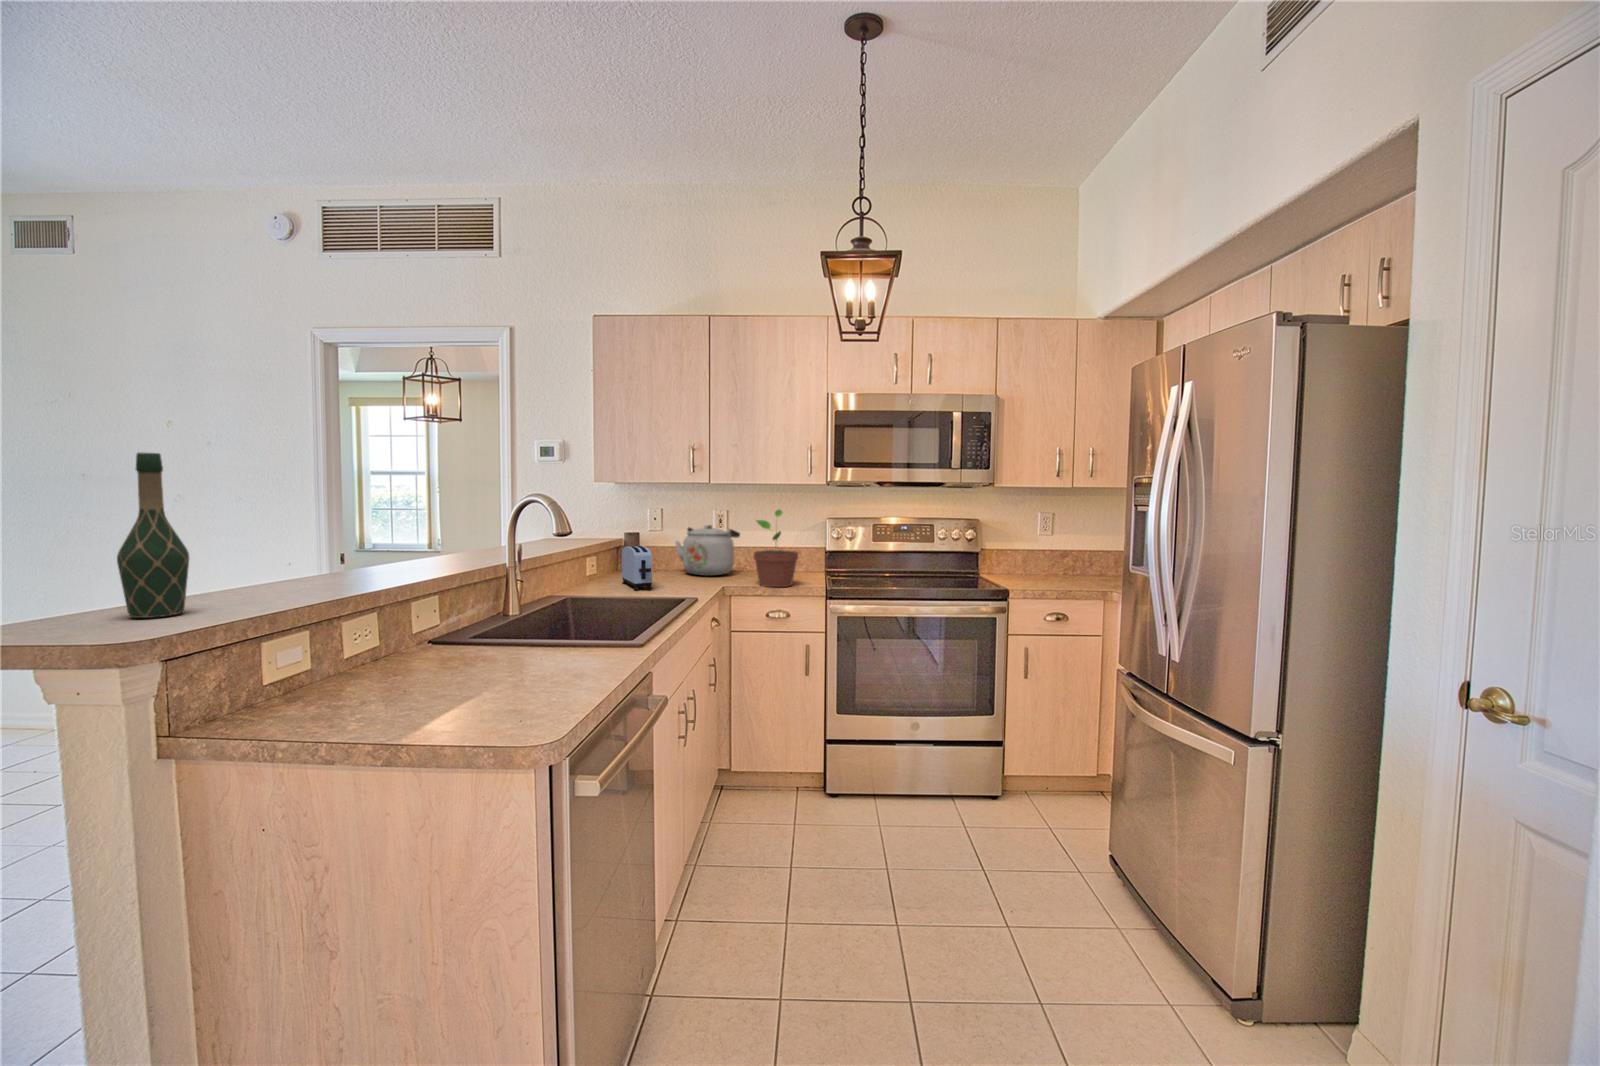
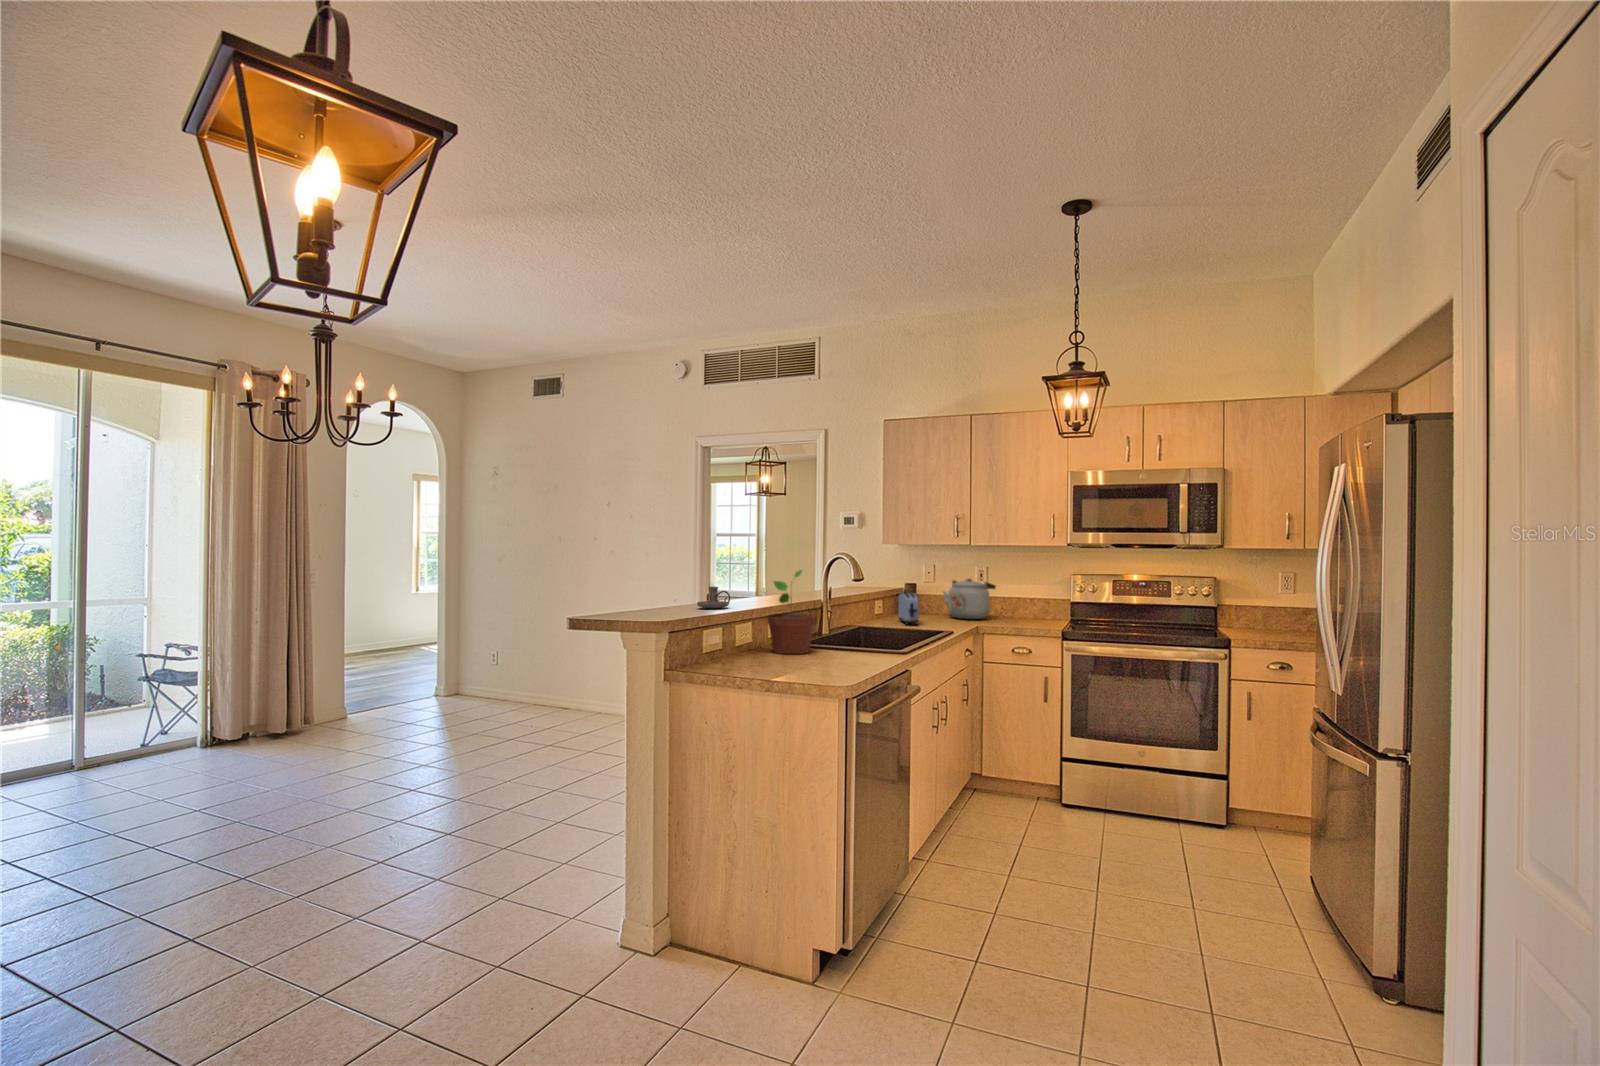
wine bottle: present [117,452,189,618] -> none [668,542,691,614]
potted plant: present [754,510,798,587] -> present [767,570,815,654]
candle holder: none [230,550,317,594] -> present [697,587,730,609]

